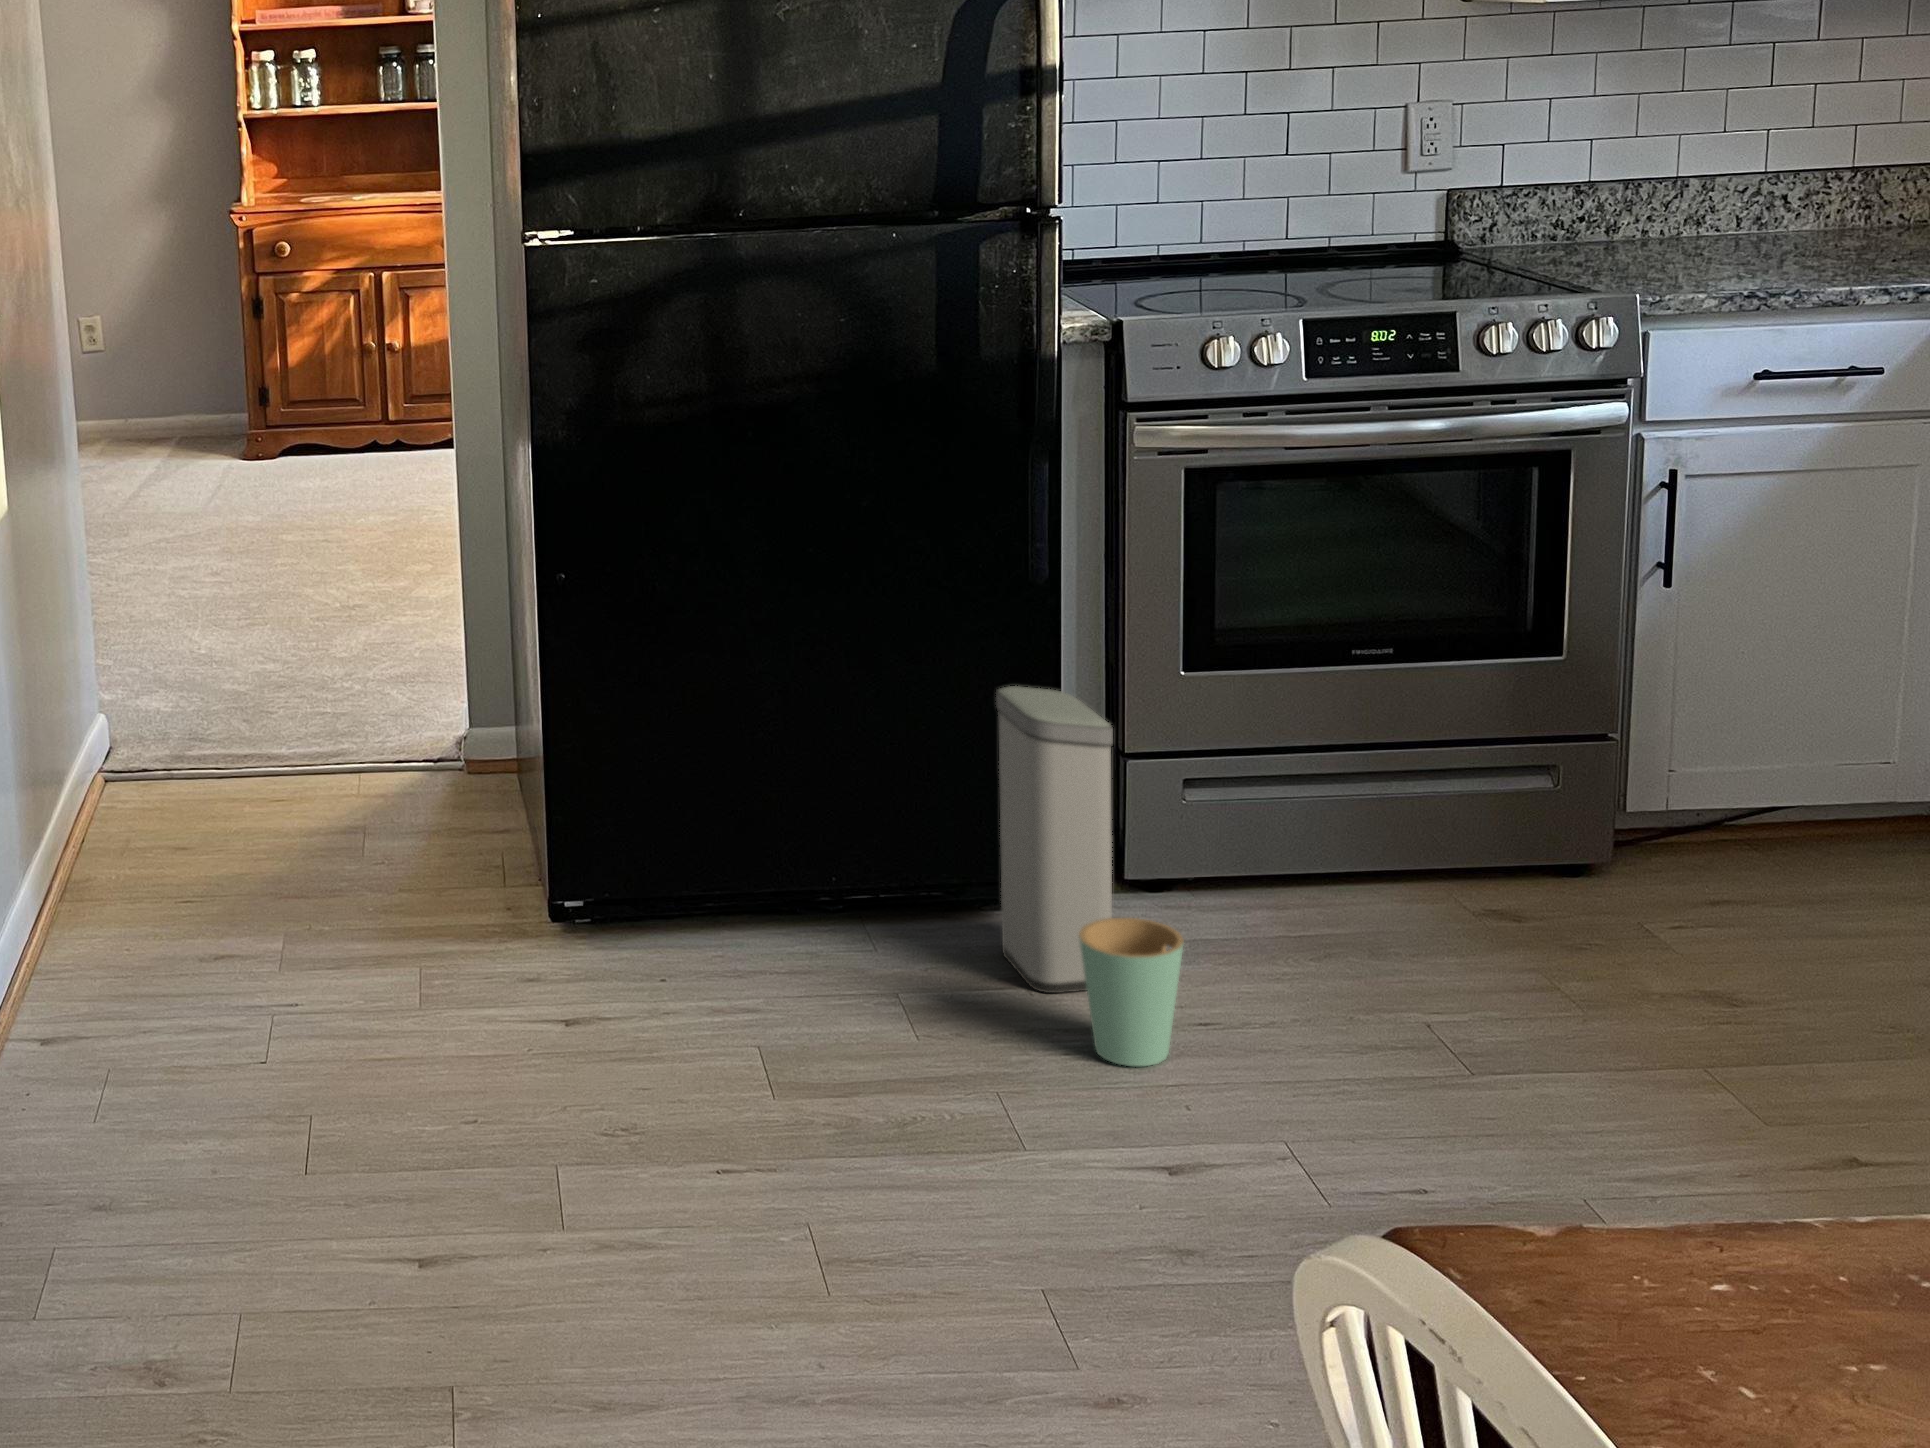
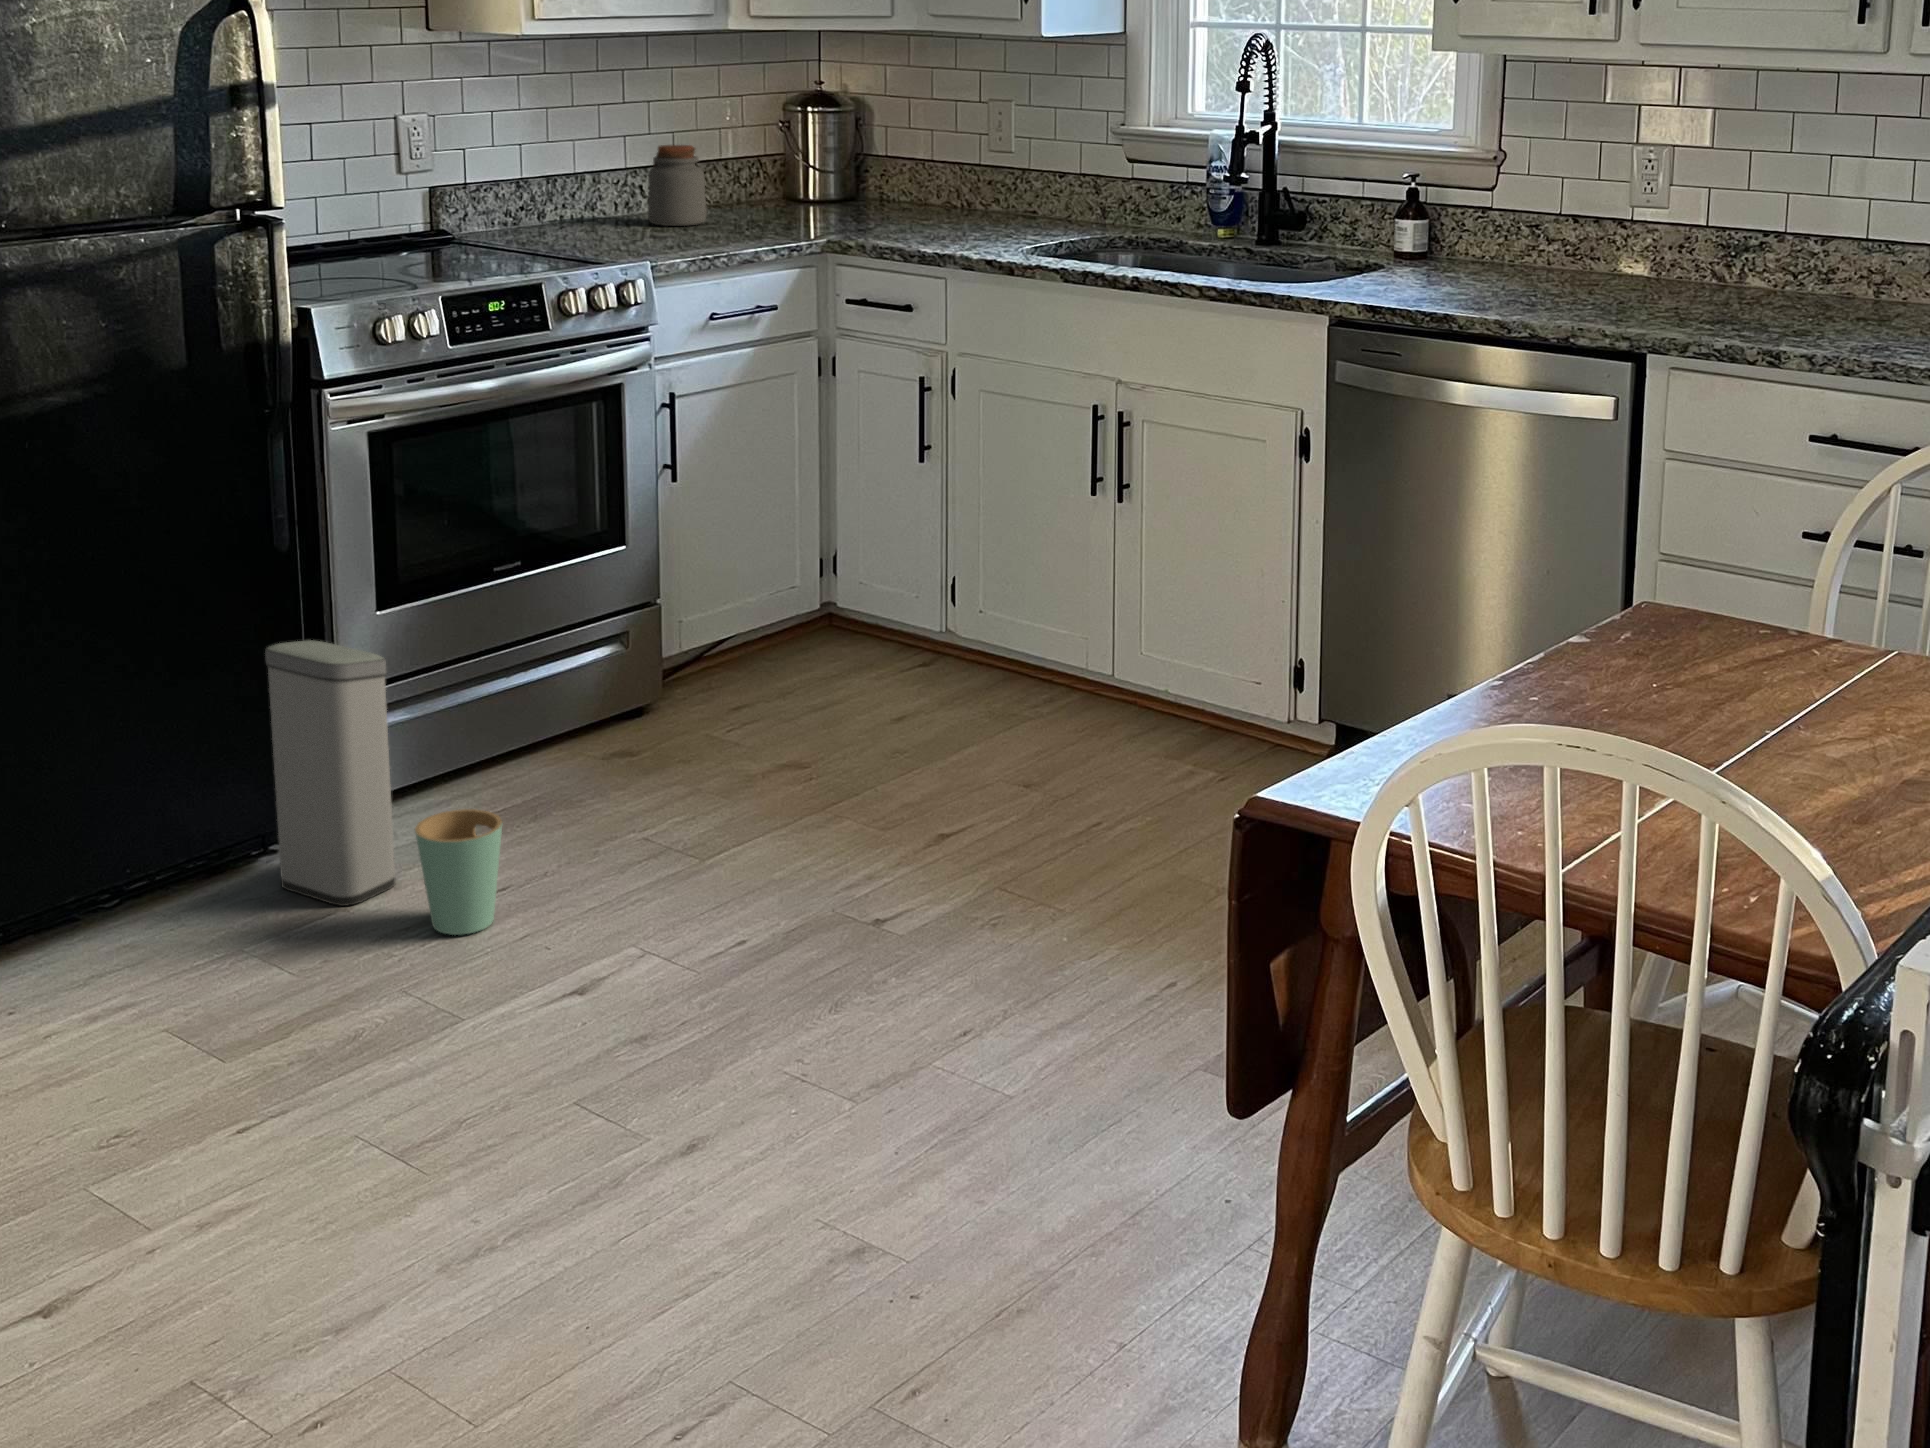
jar: none [1776,139,1870,250] -> present [648,145,707,226]

